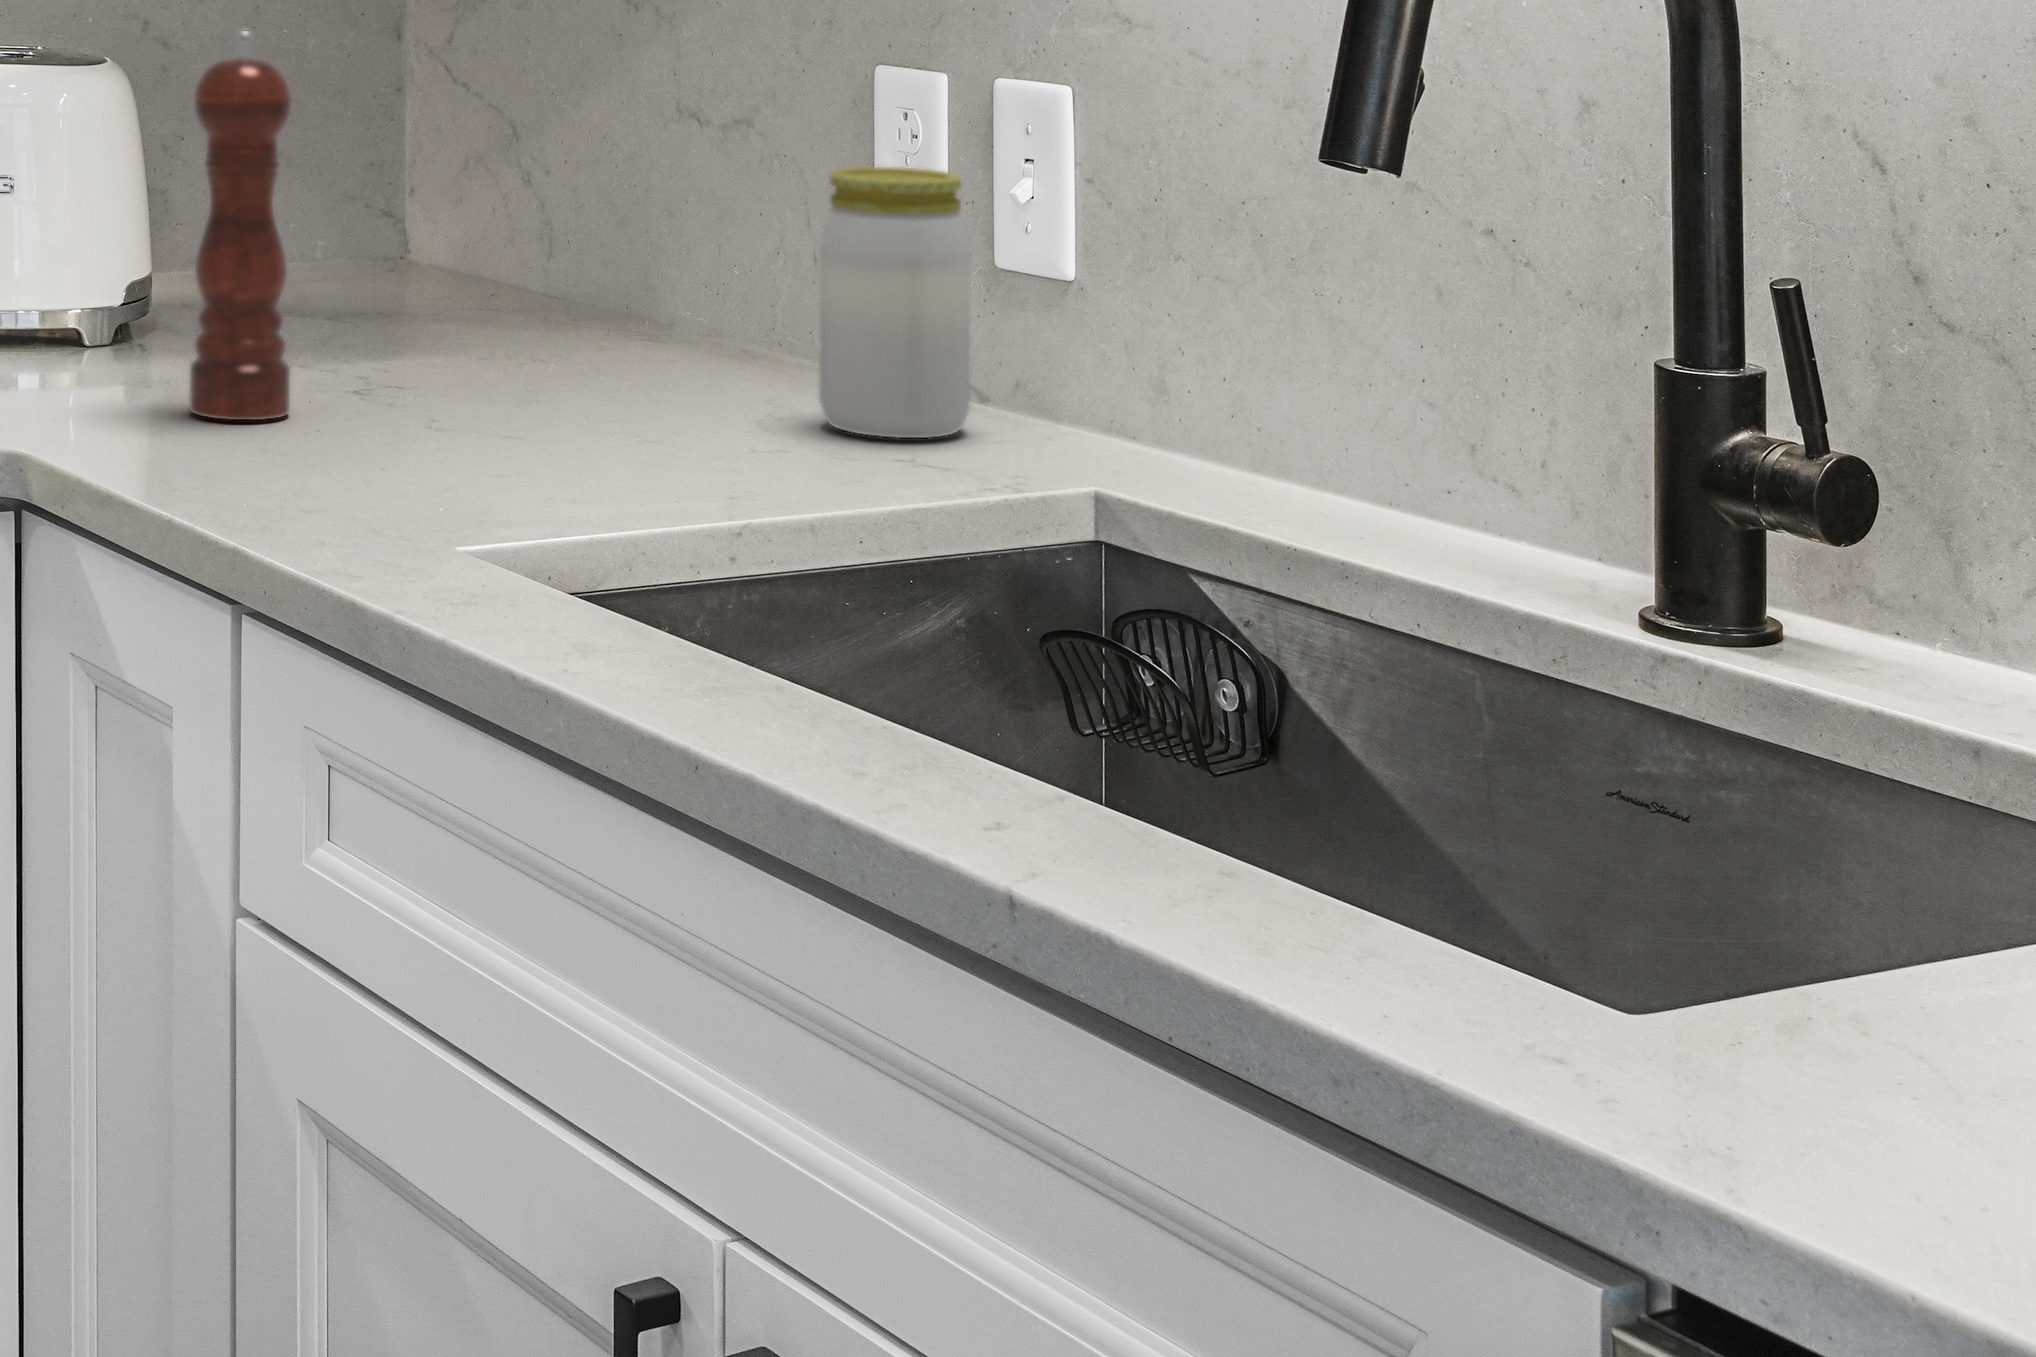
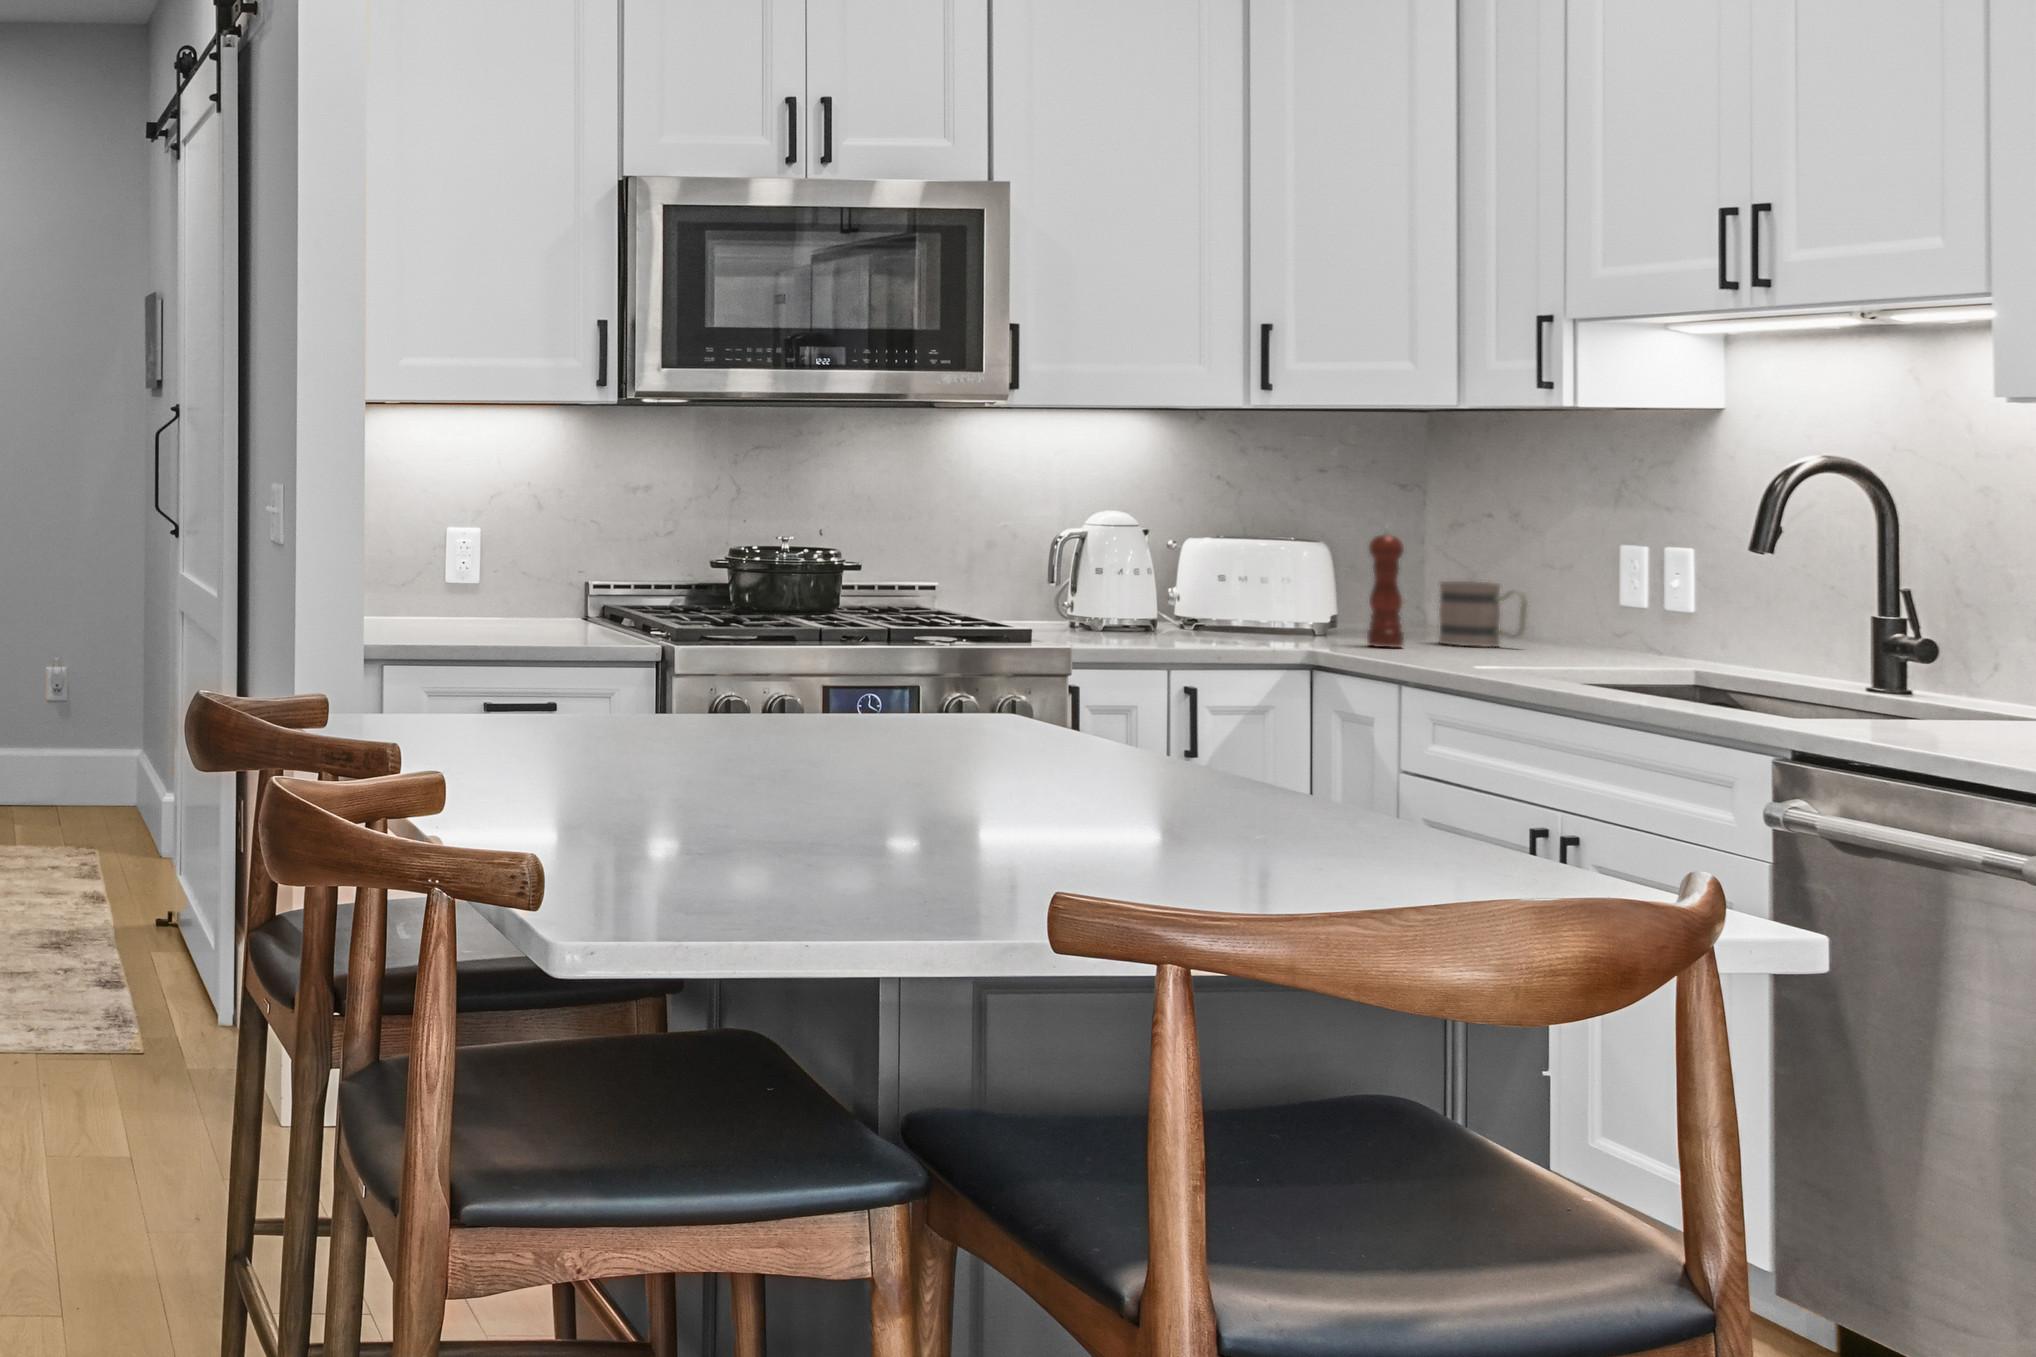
jar: present [819,167,970,438] -> none [1600,574,1657,658]
mug: none [397,179,630,391] -> present [1439,581,1528,647]

